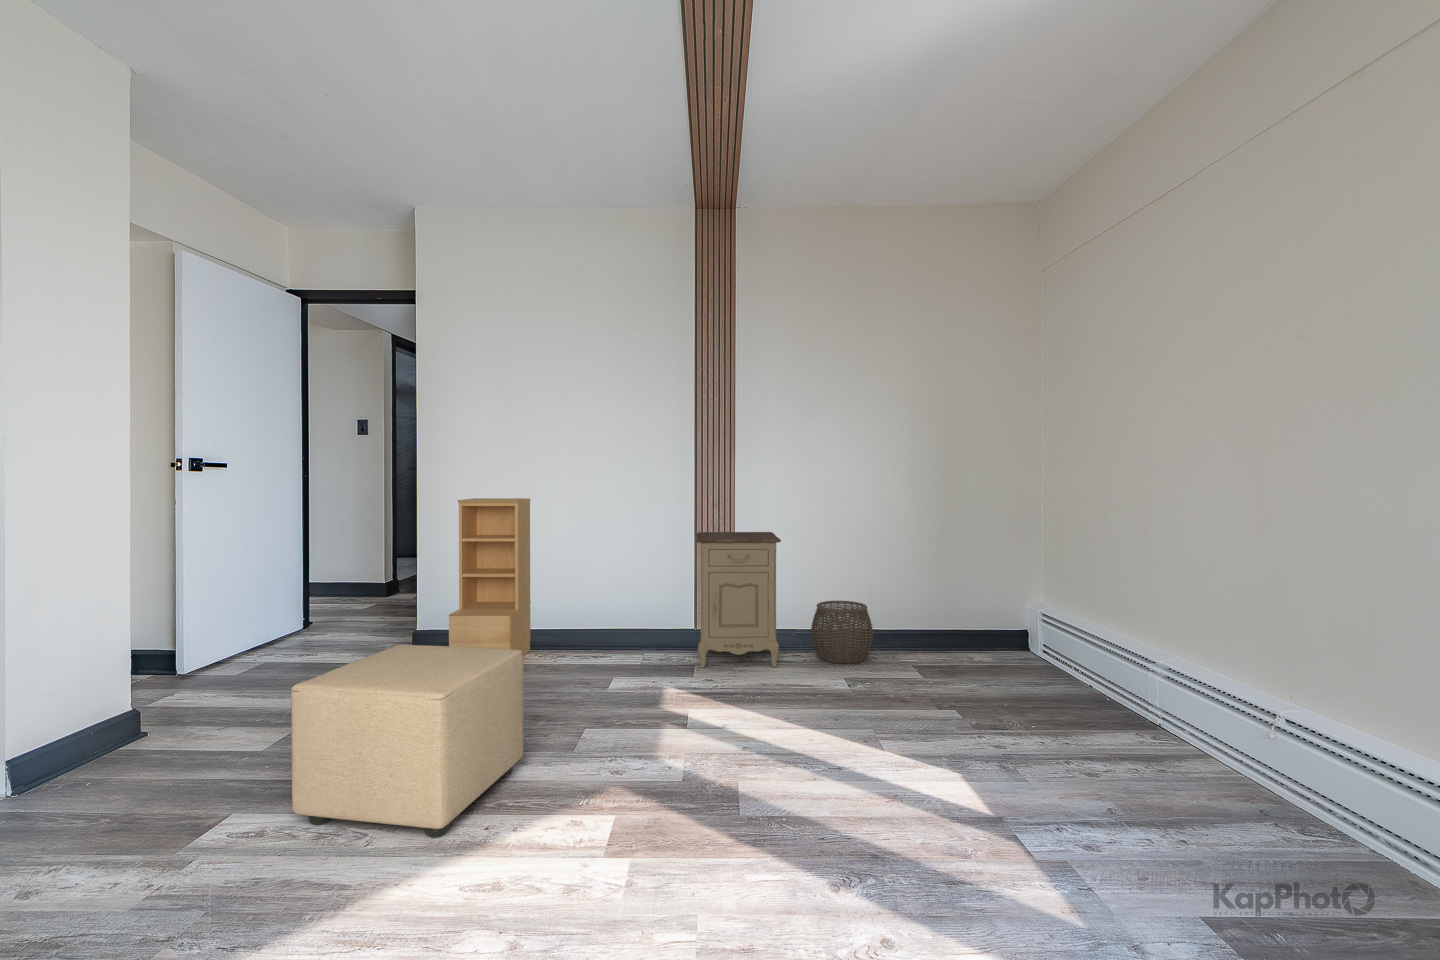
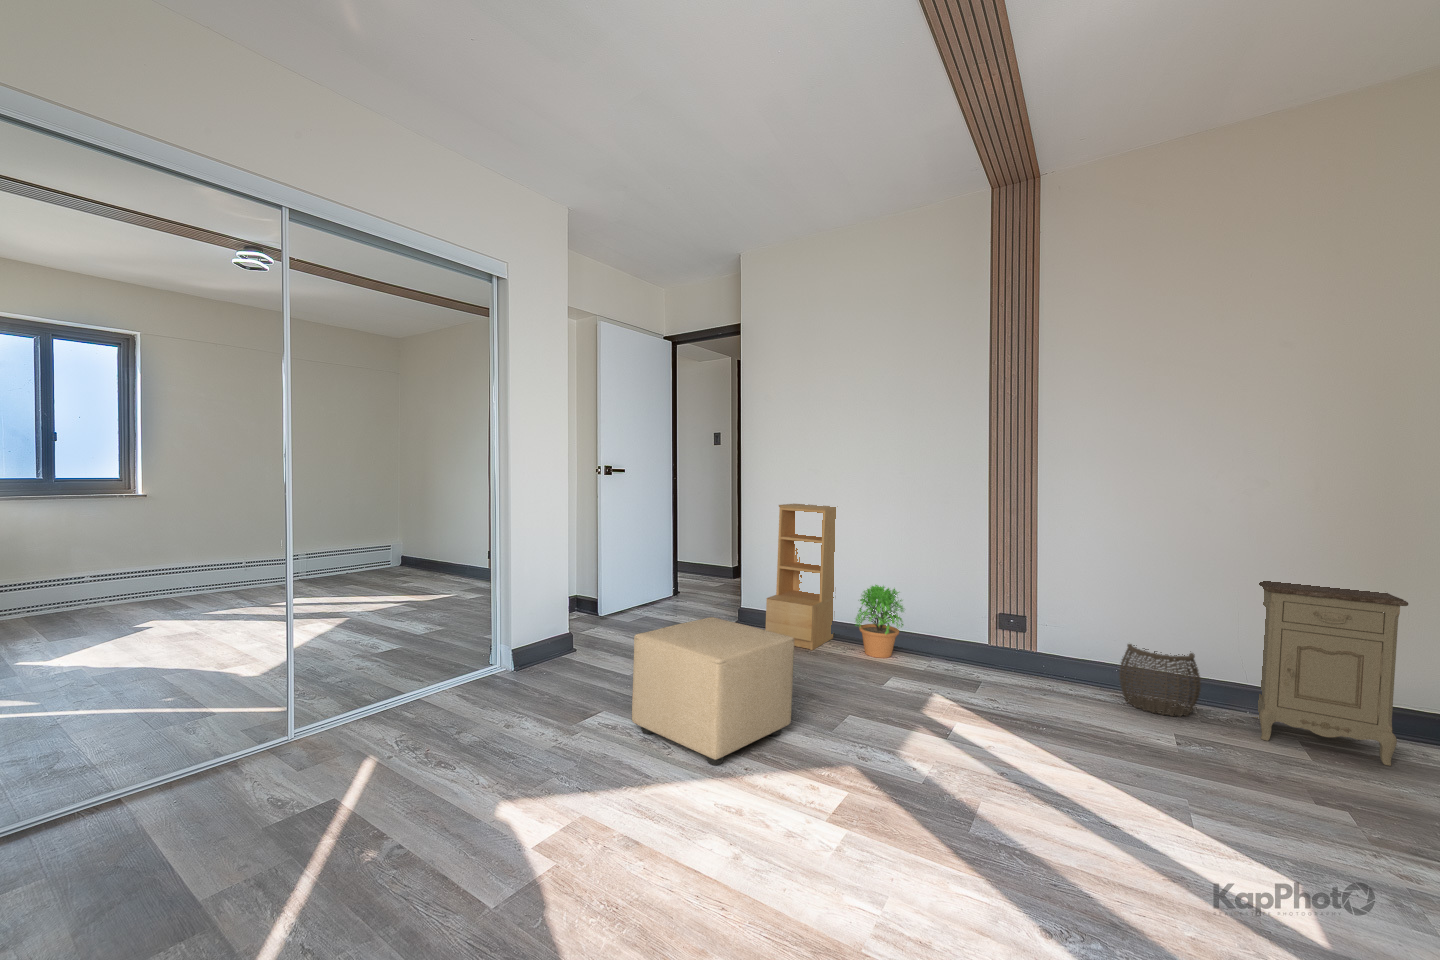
nightstand: present [696,532,781,668] -> present [1253,581,1408,766]
potted plant: none [557,580,615,662] -> present [856,585,904,658]

